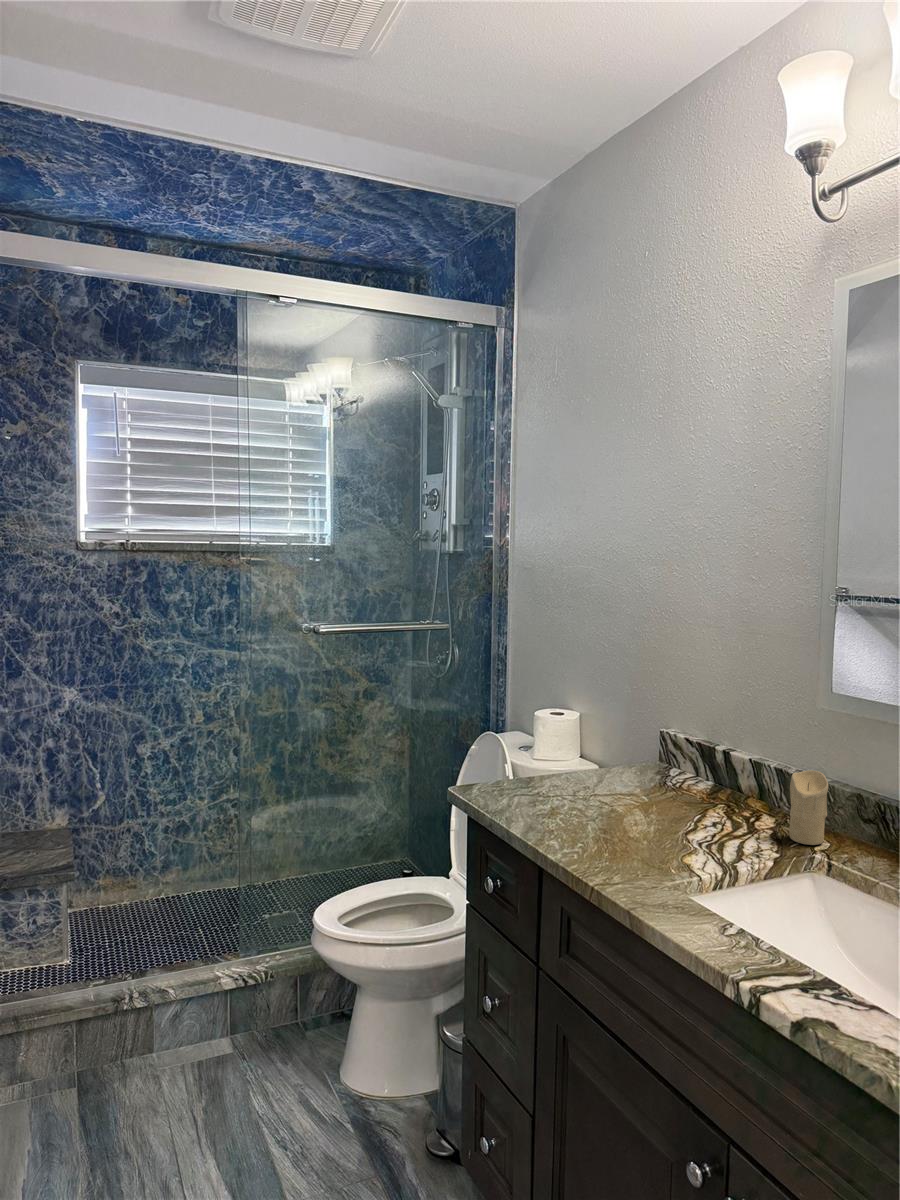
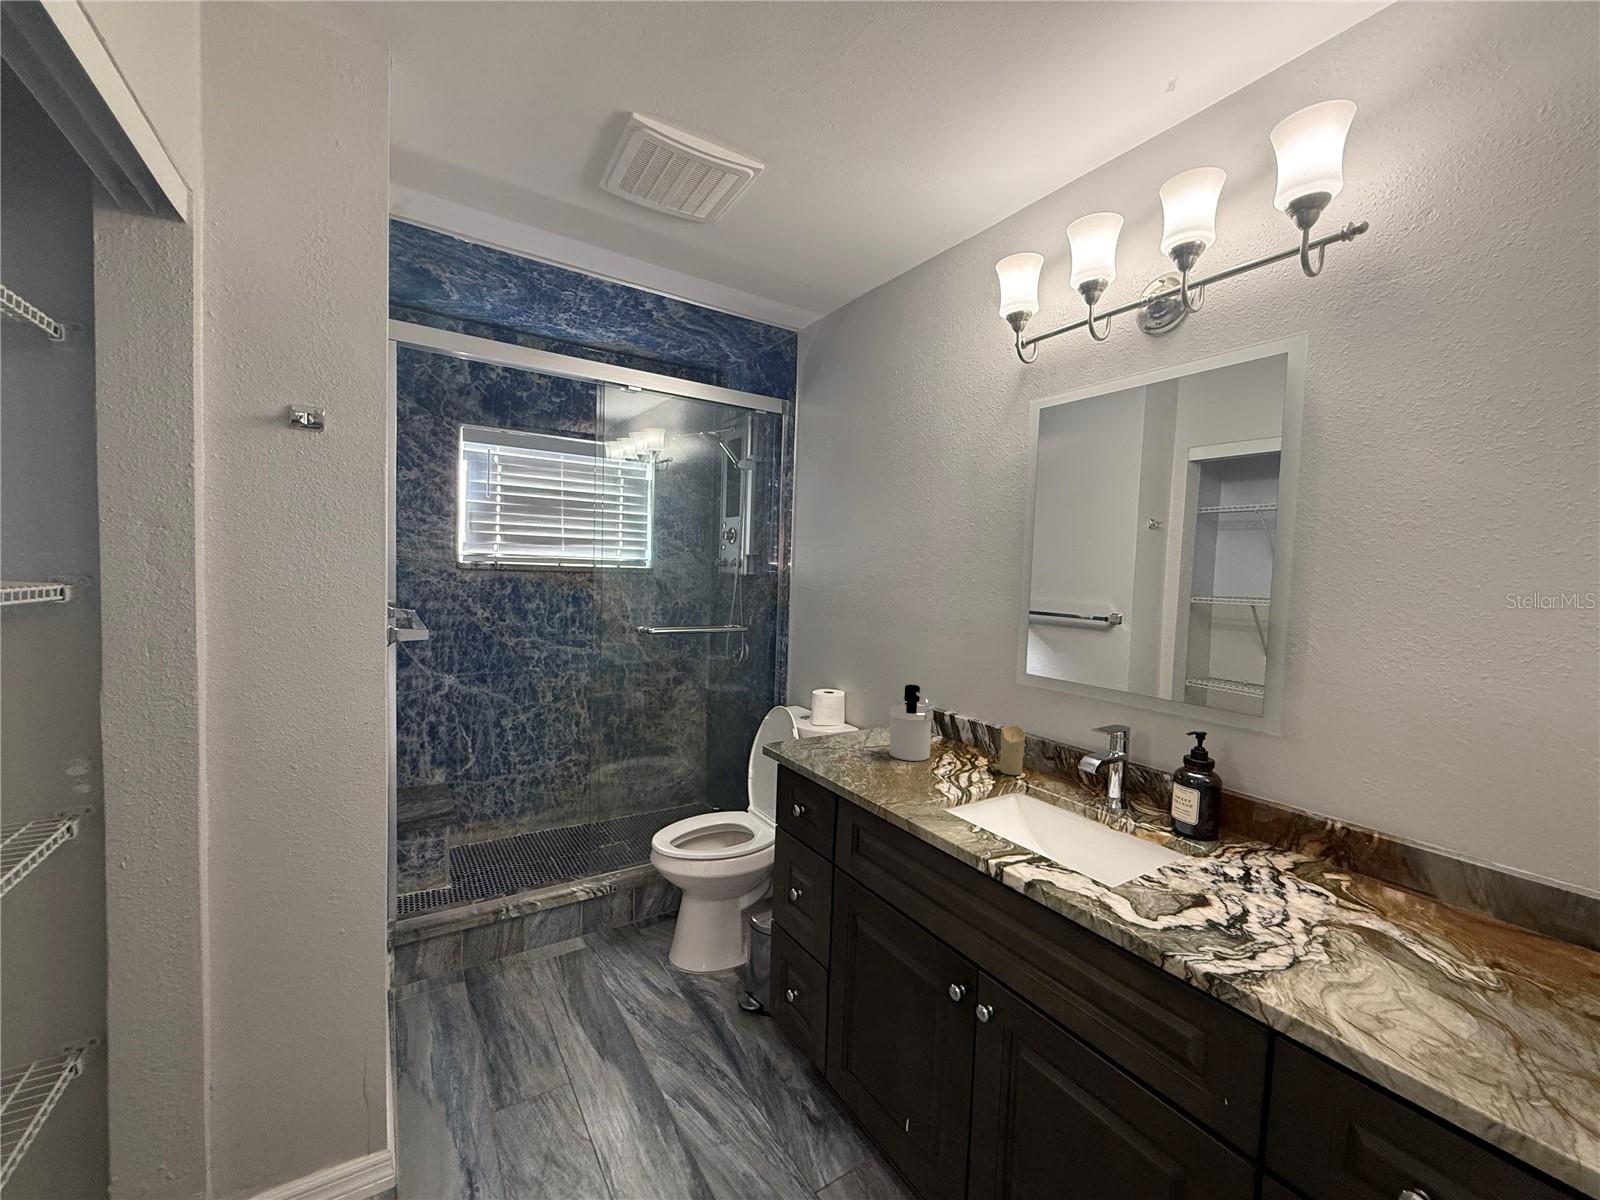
soap dispenser: none [627,707,692,819] -> present [889,685,933,761]

